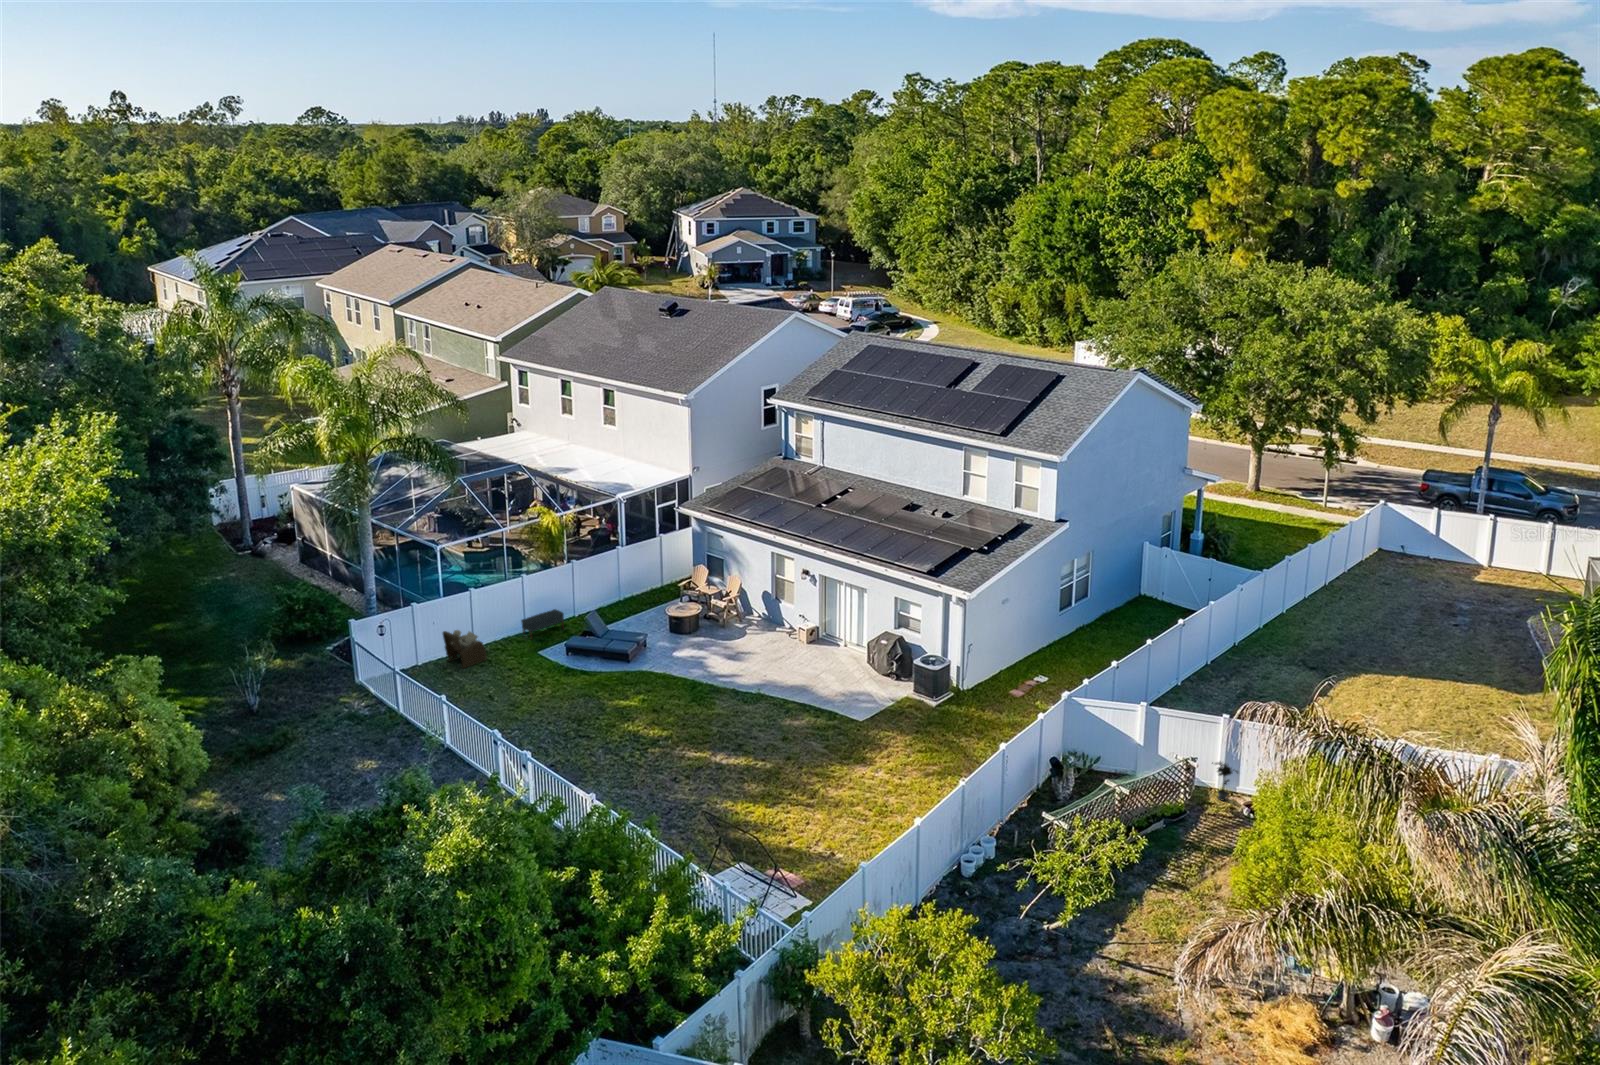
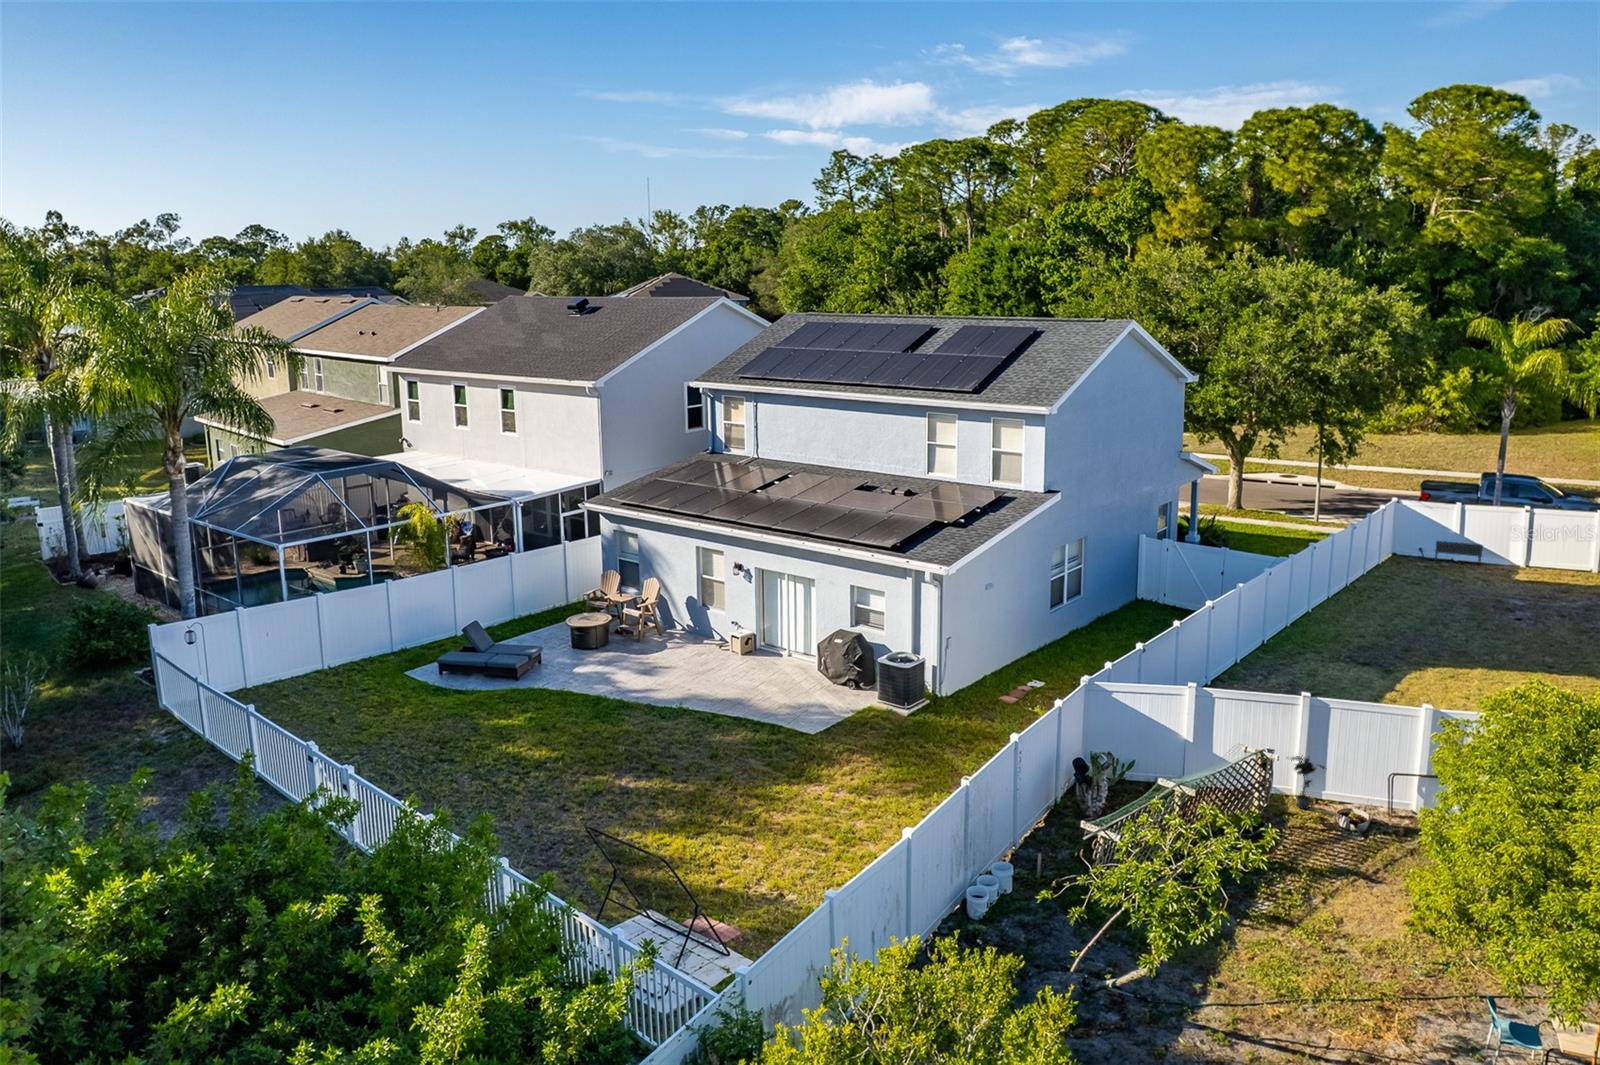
bench: present [521,609,564,639] -> present [1435,541,1483,564]
armchair: present [443,630,487,668] -> none [273,643,333,693]

